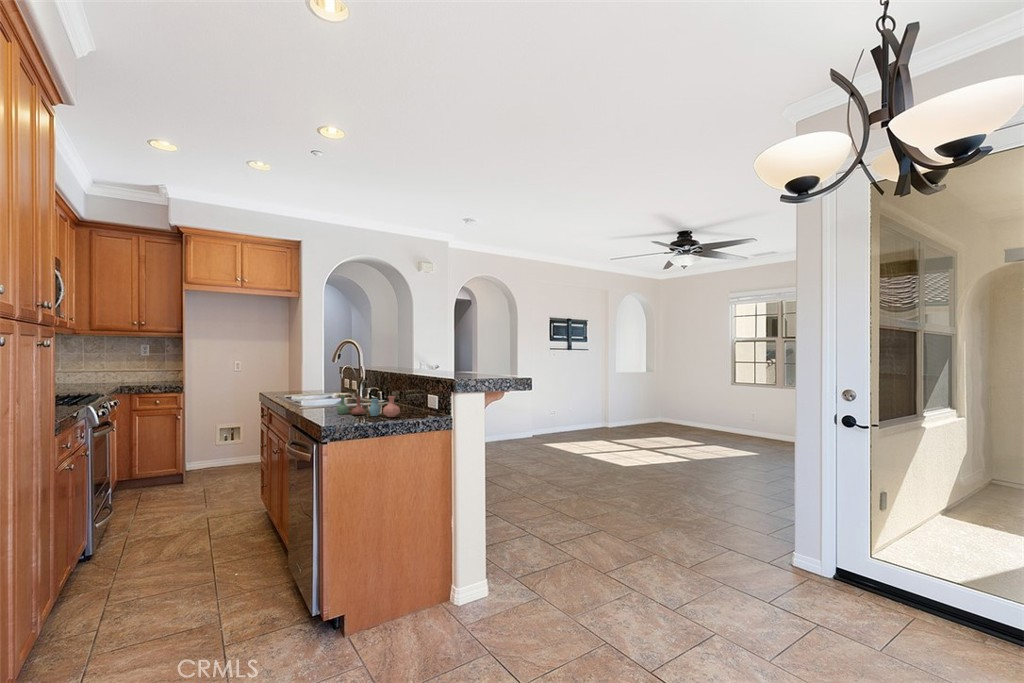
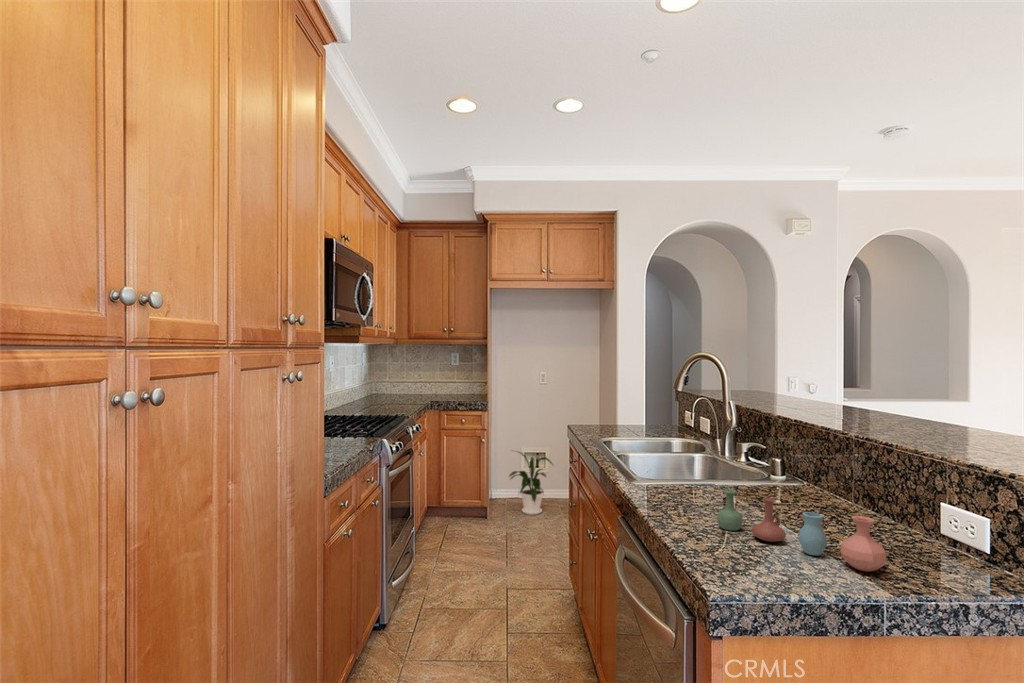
house plant: none [202,425,246,476] -> present [509,452,553,515]

